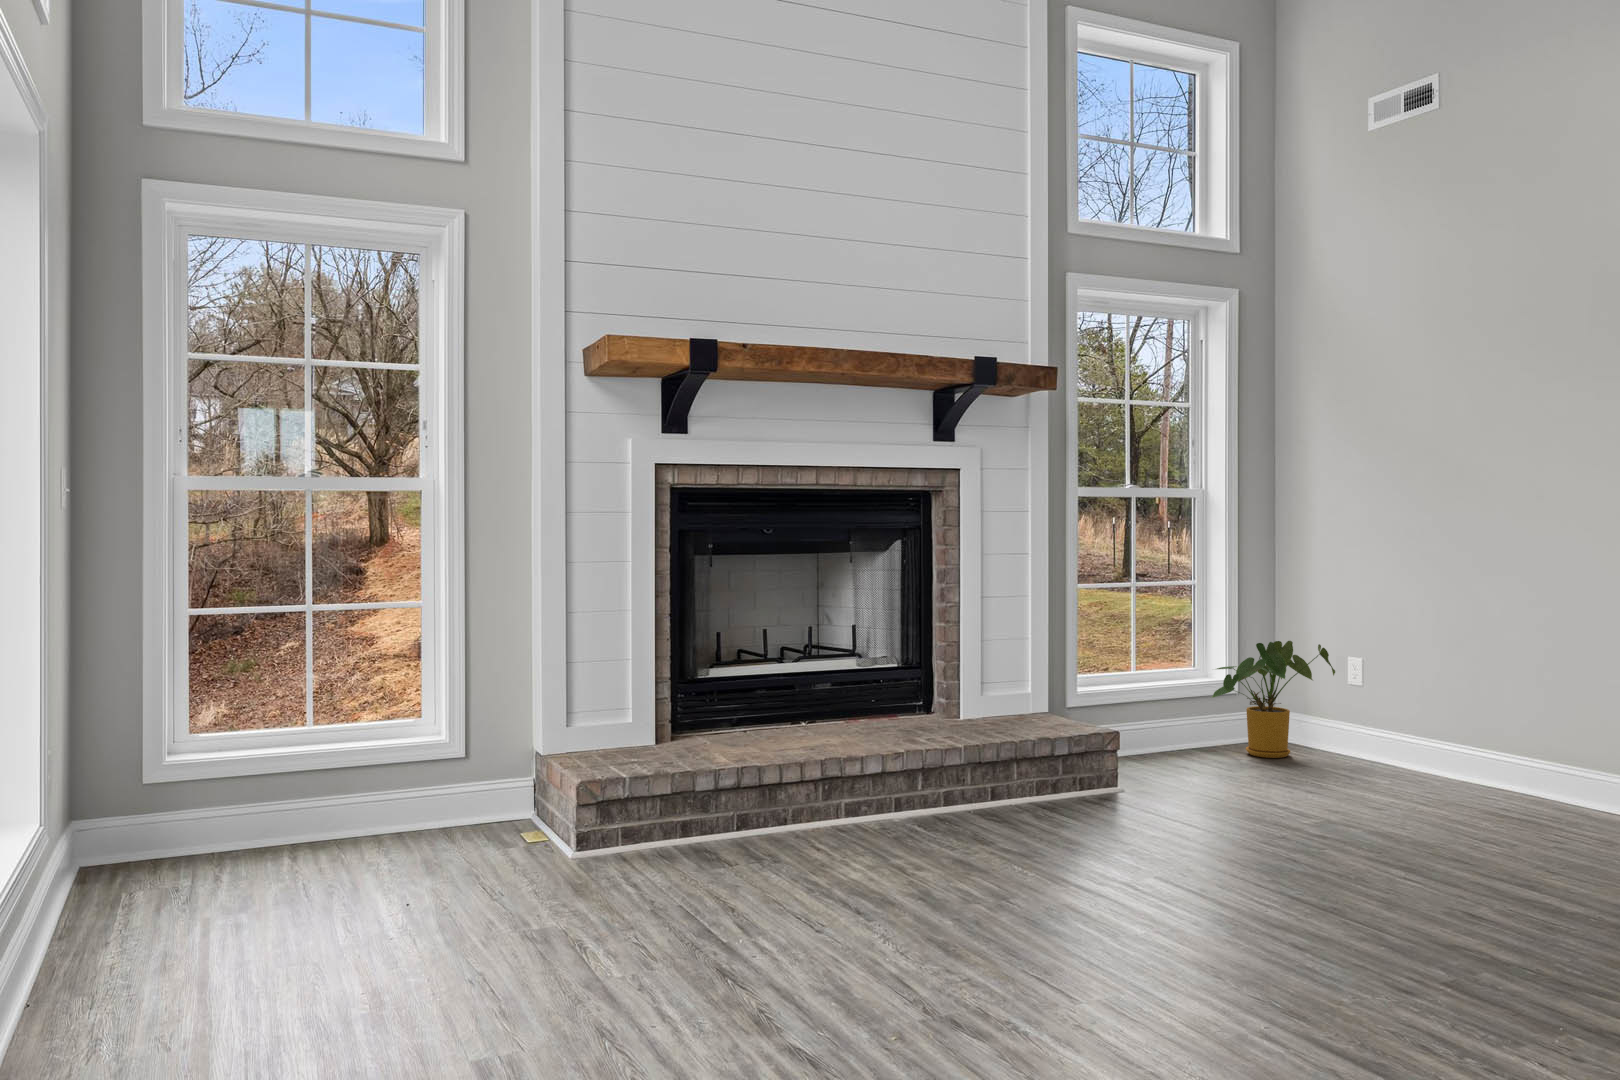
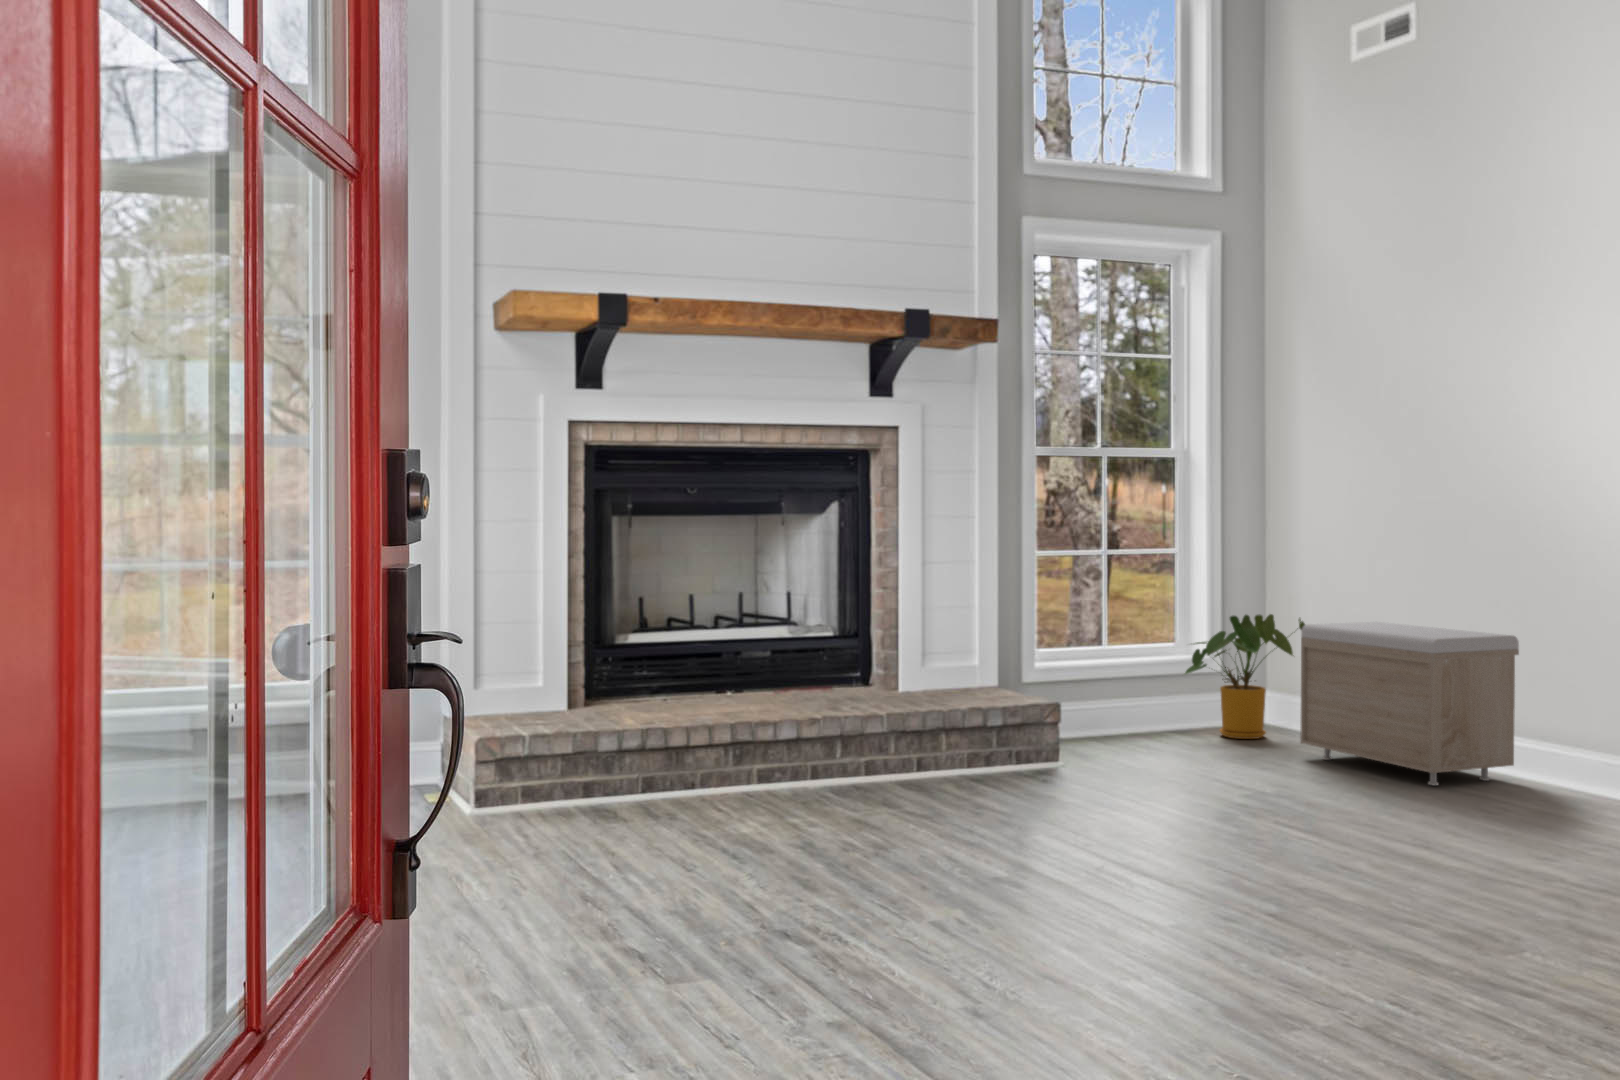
storage bench: none [1337,650,1560,811] -> present [1300,622,1519,785]

